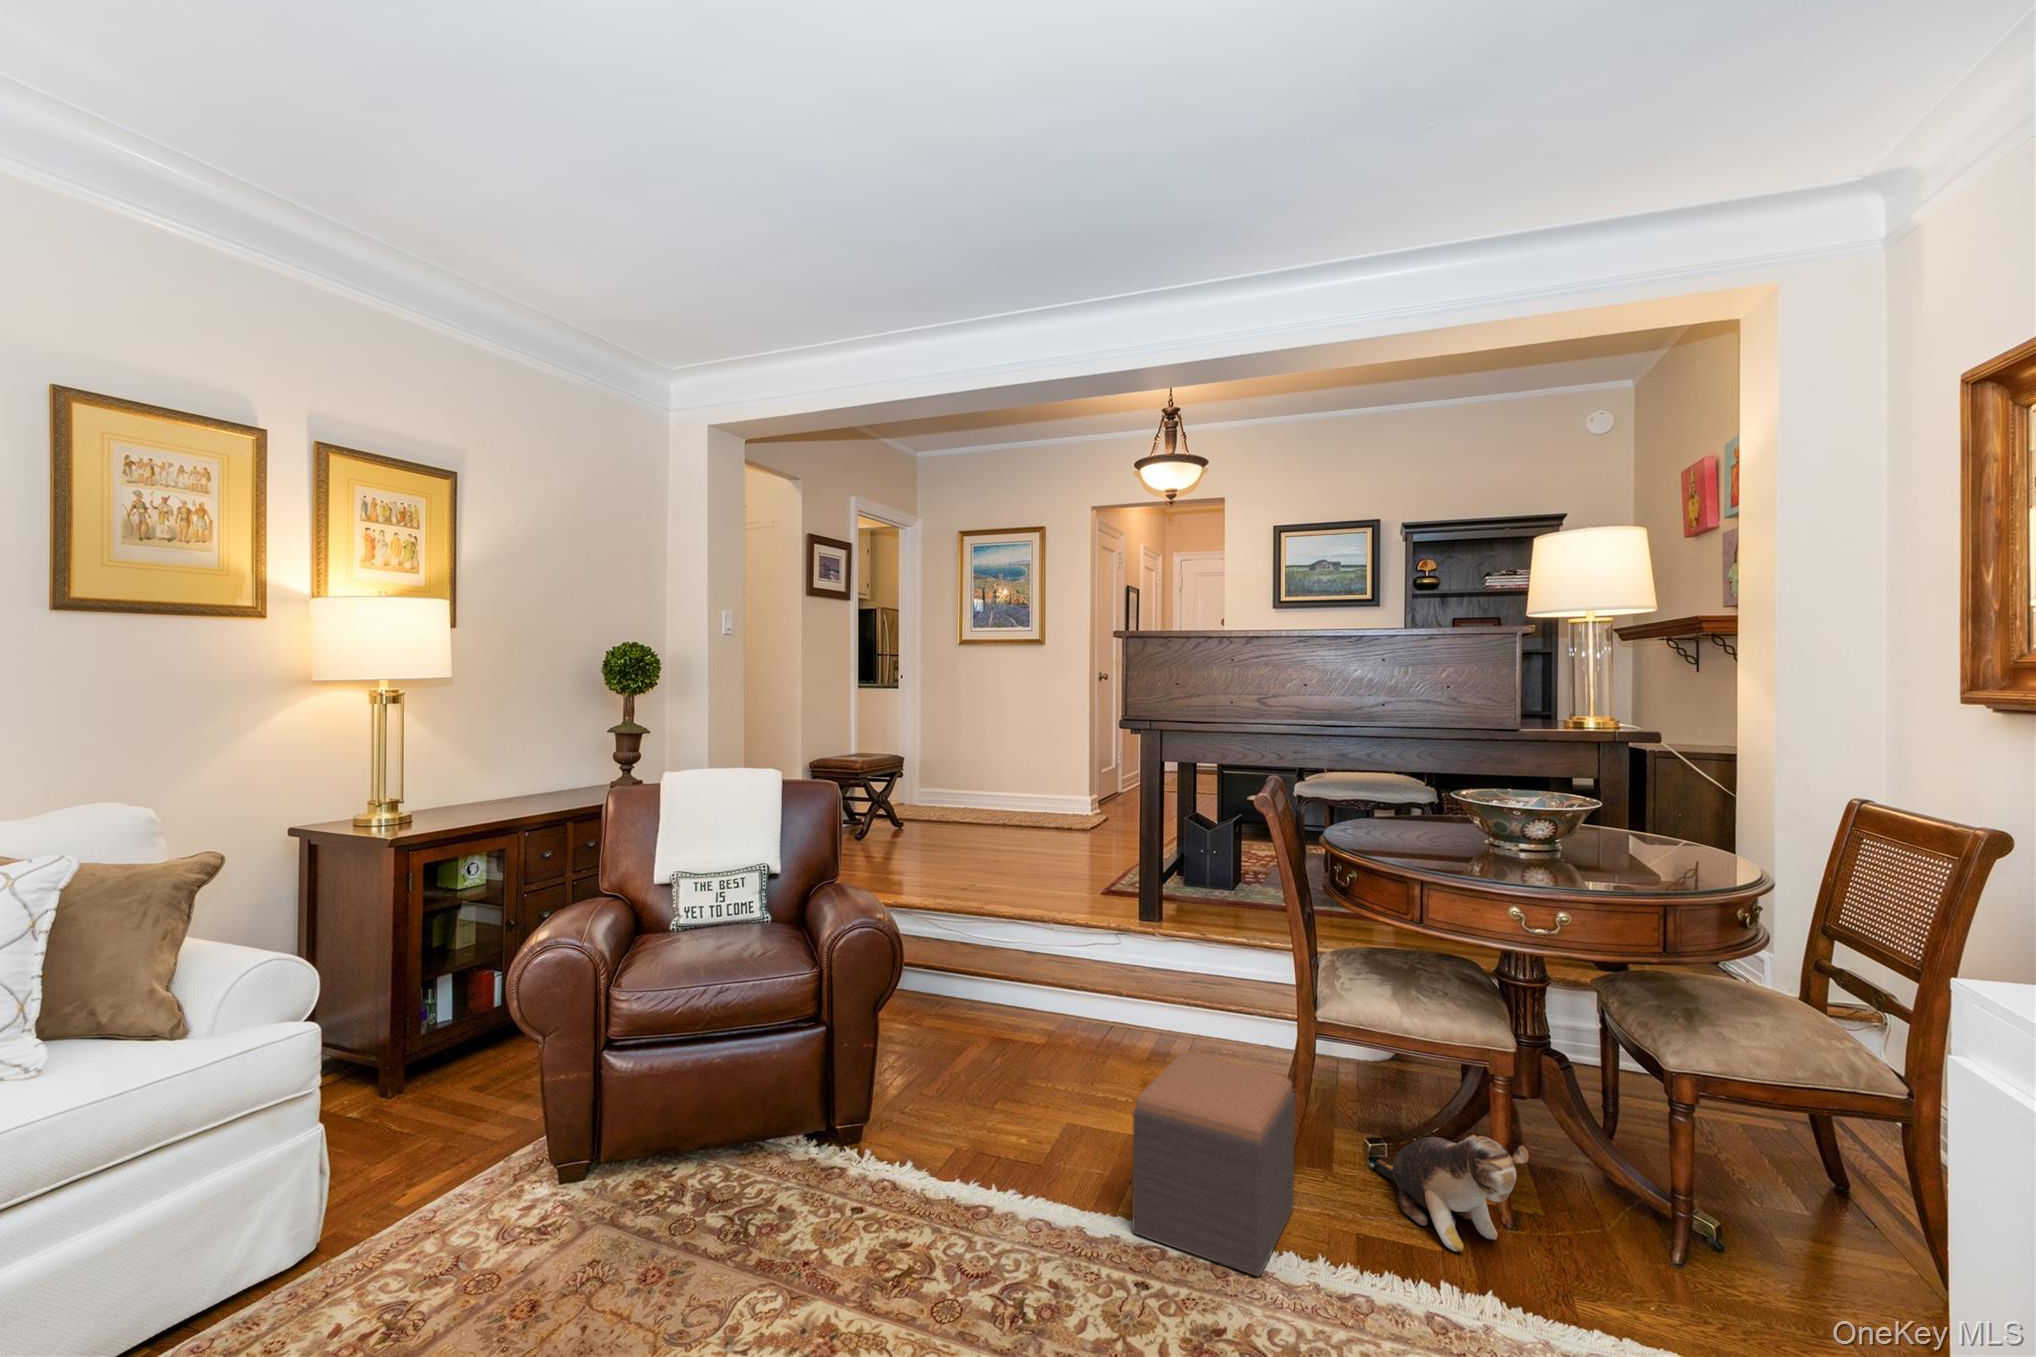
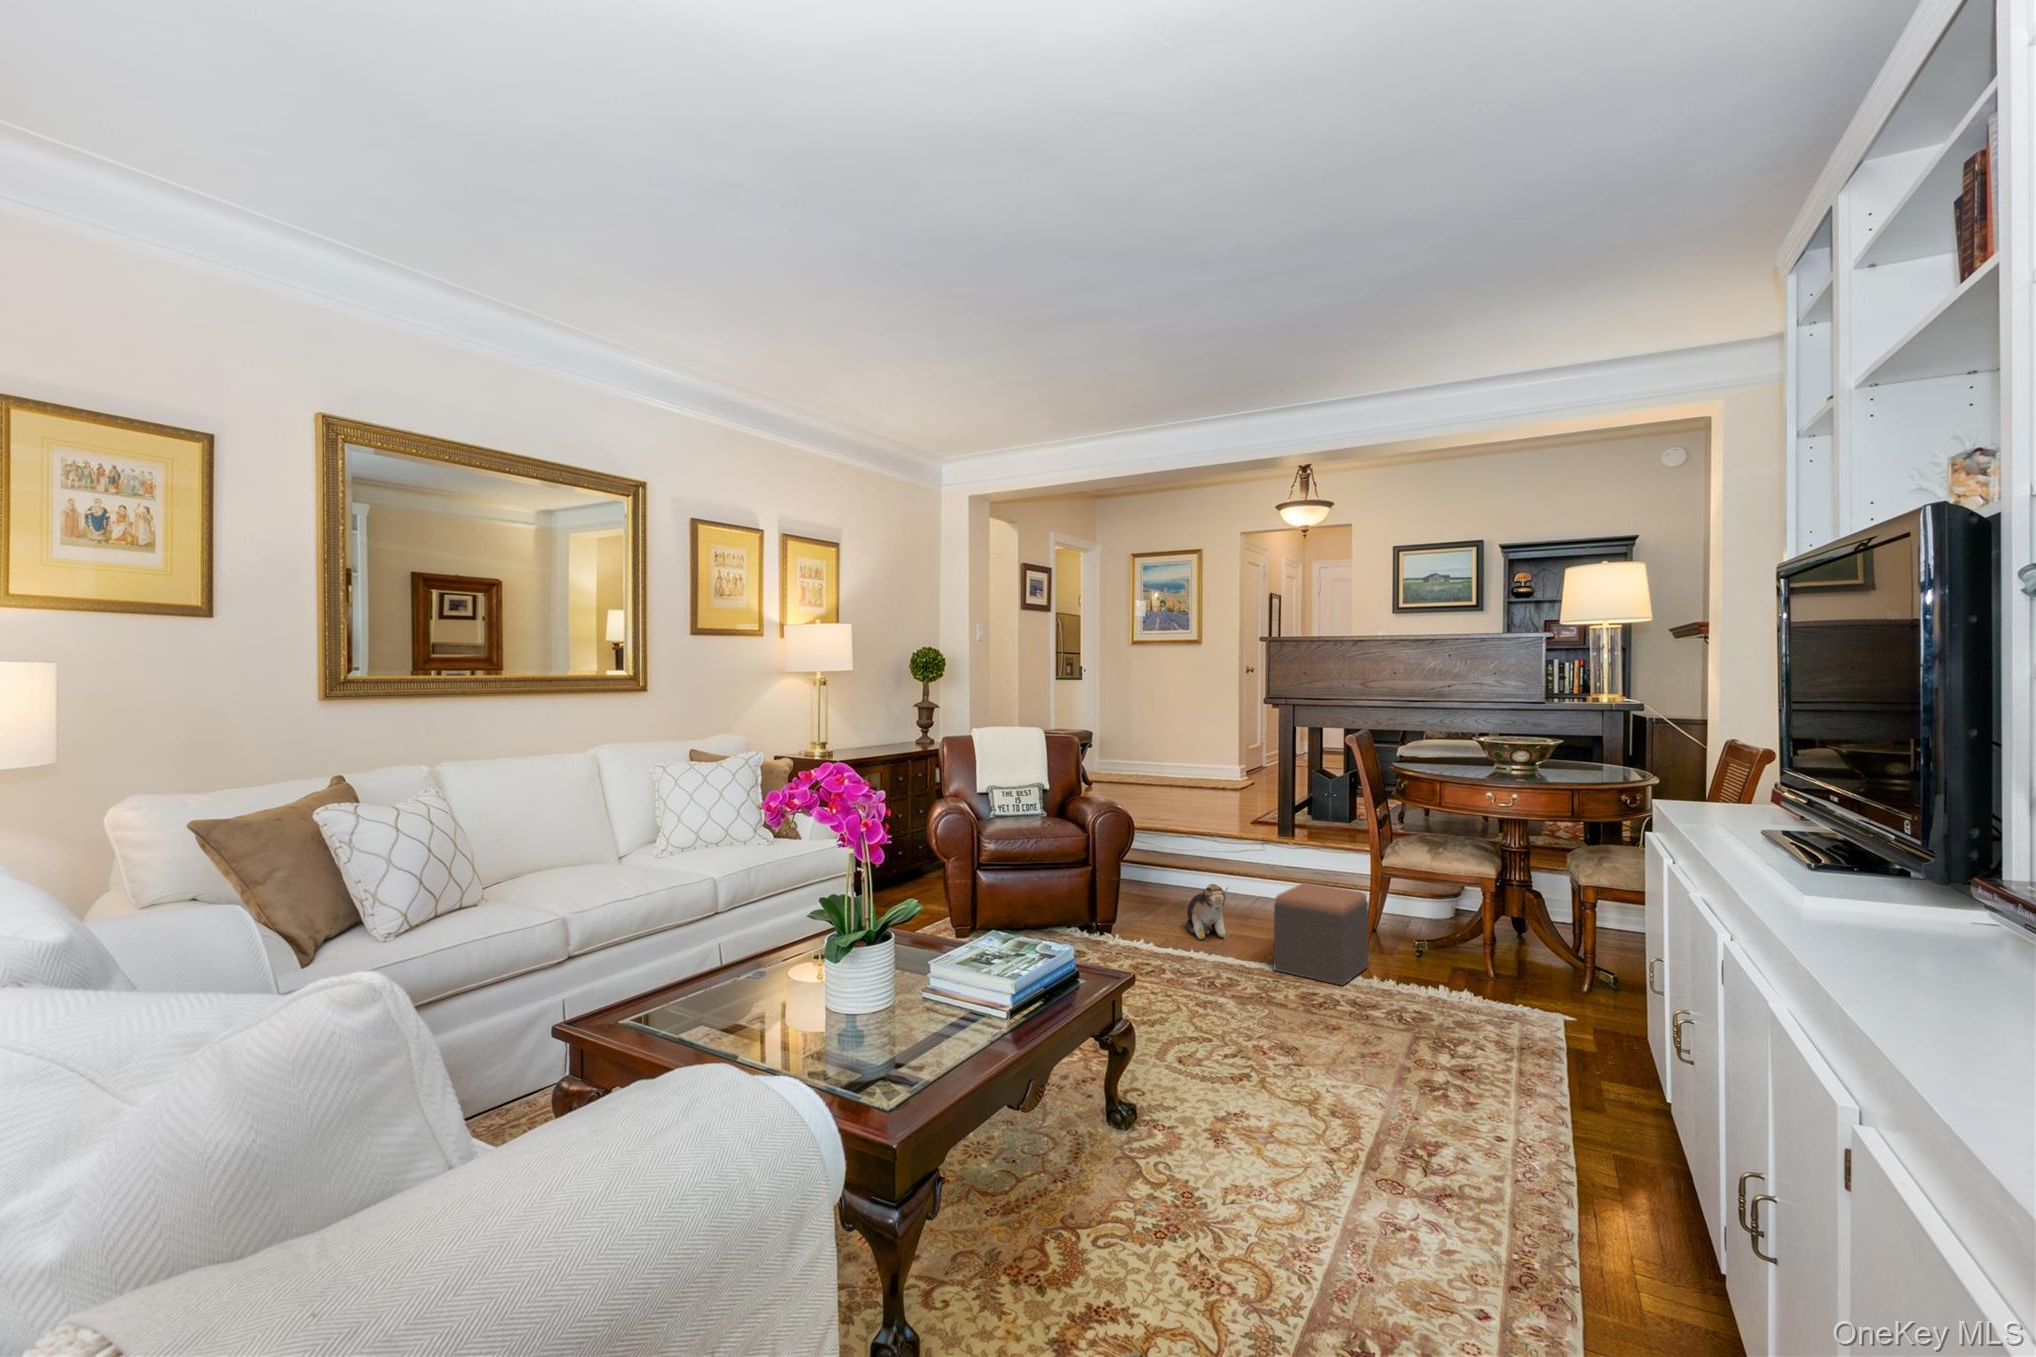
plush toy: present [1375,1135,1529,1251] -> present [1187,884,1228,939]

